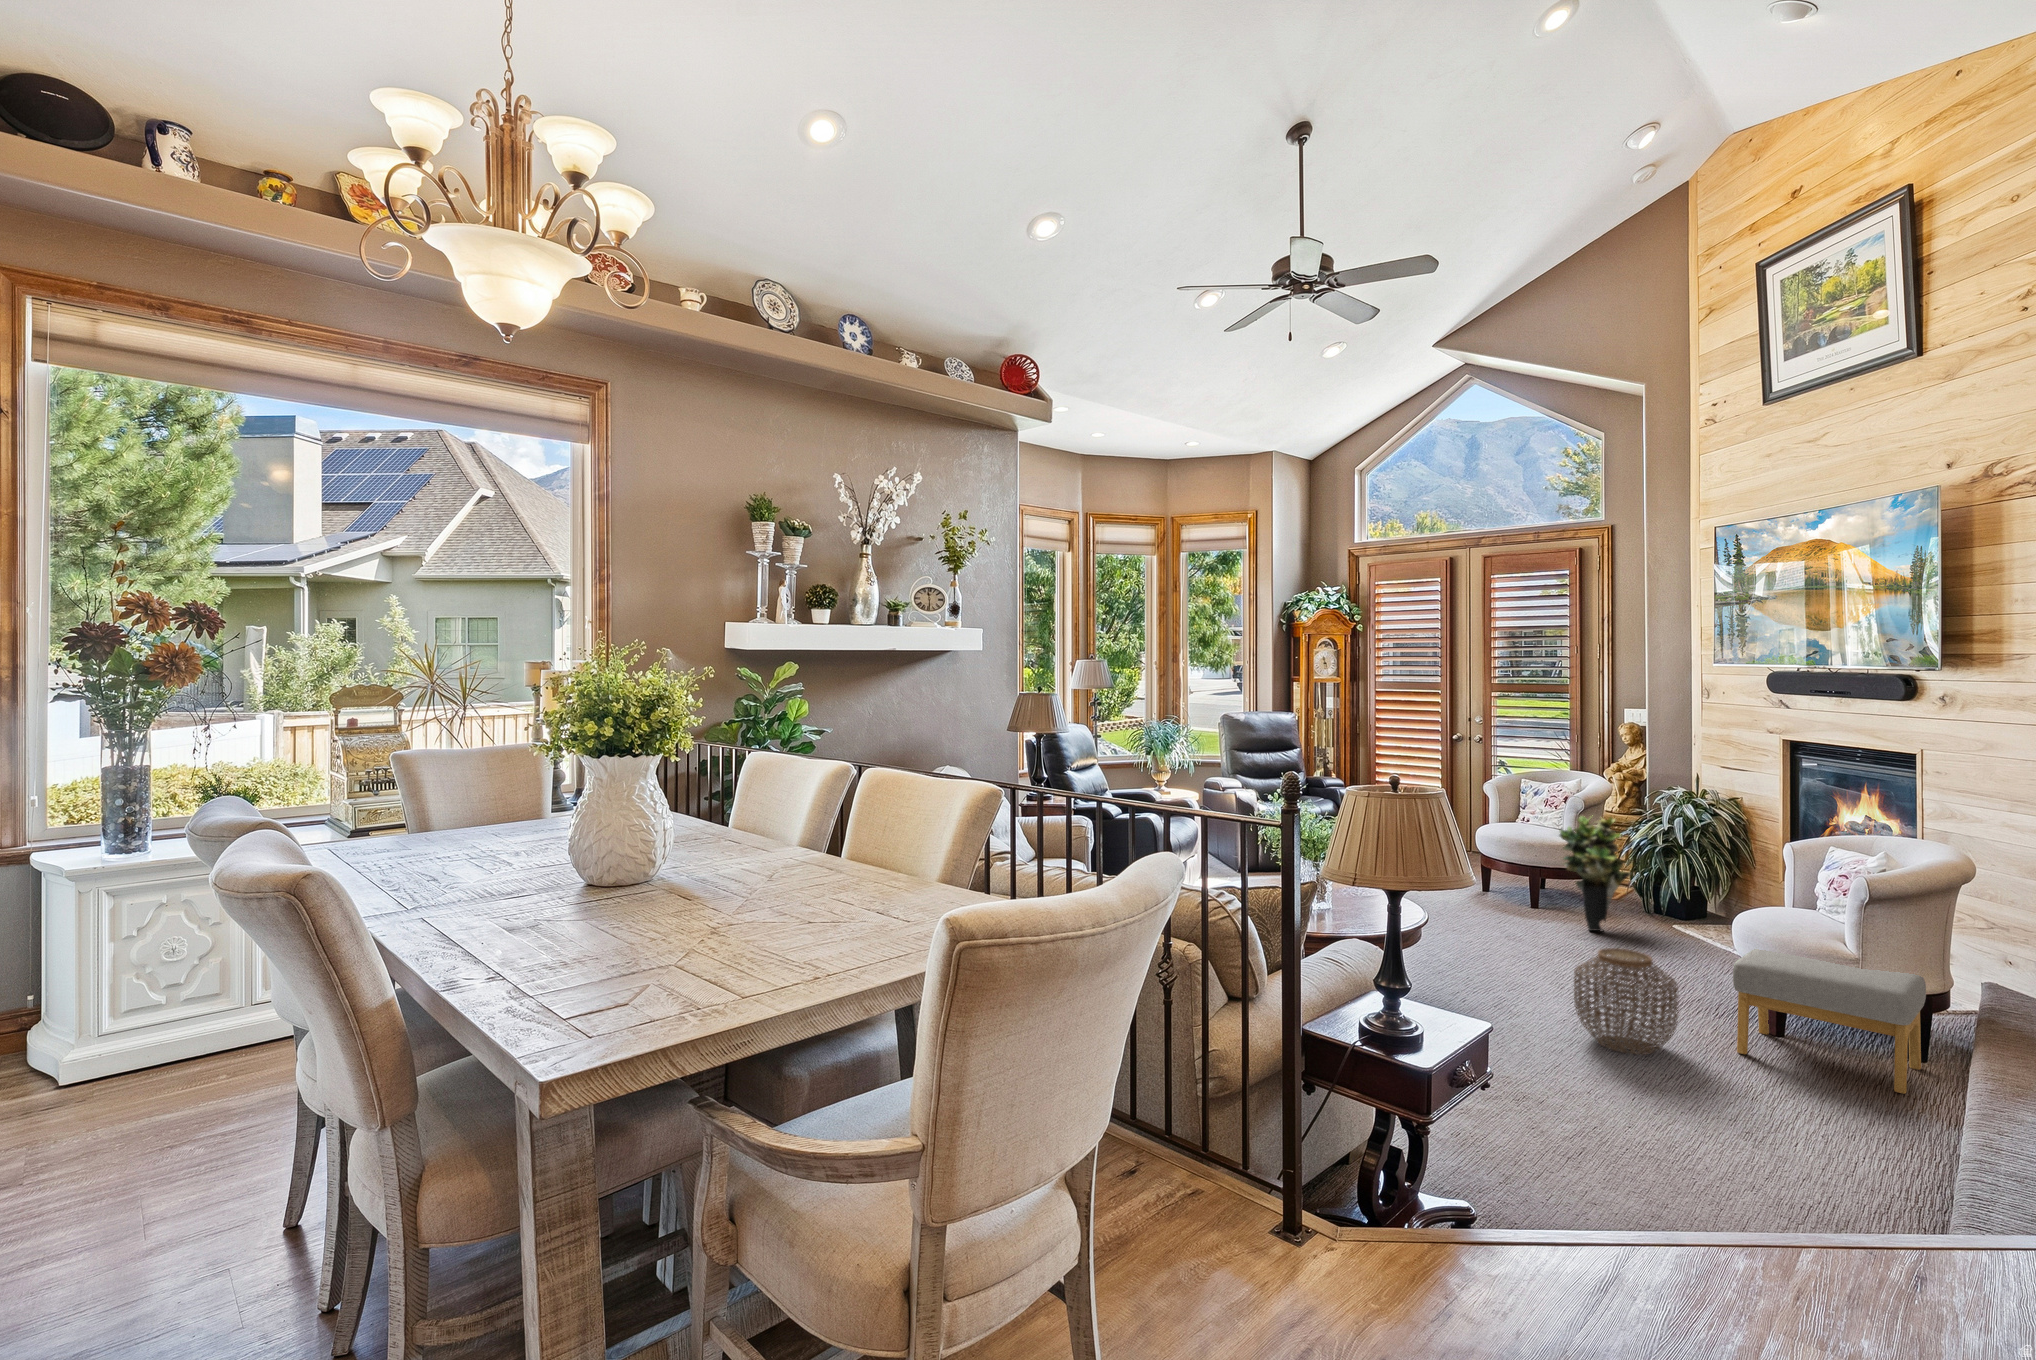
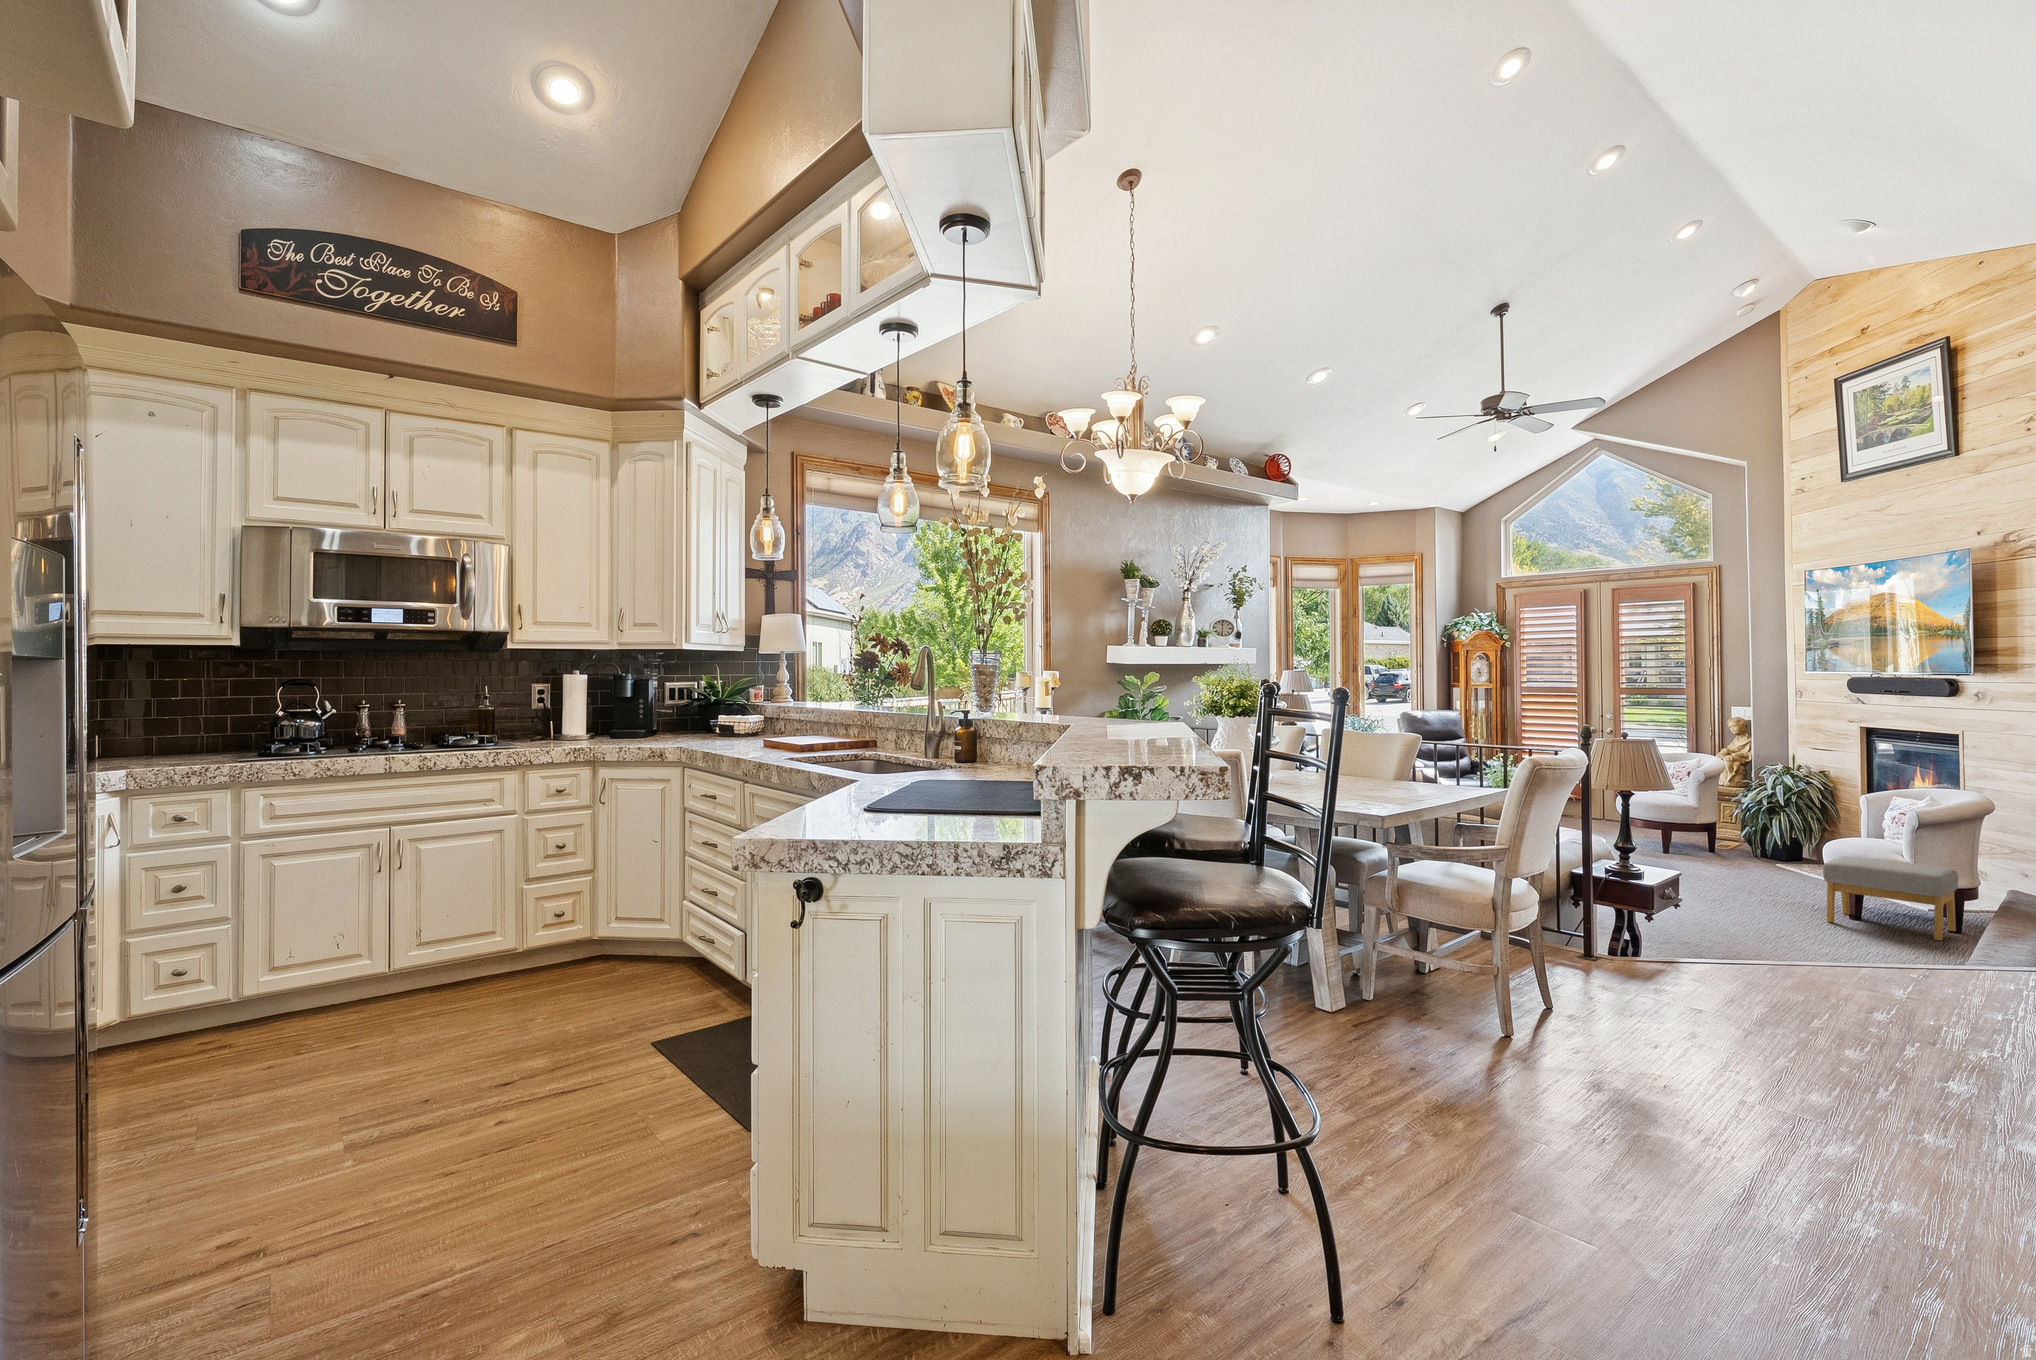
potted plant: present [1559,816,1631,932] -> none [1687,781,1746,864]
woven basket: present [1574,948,1679,1054] -> none [1711,856,1785,922]

